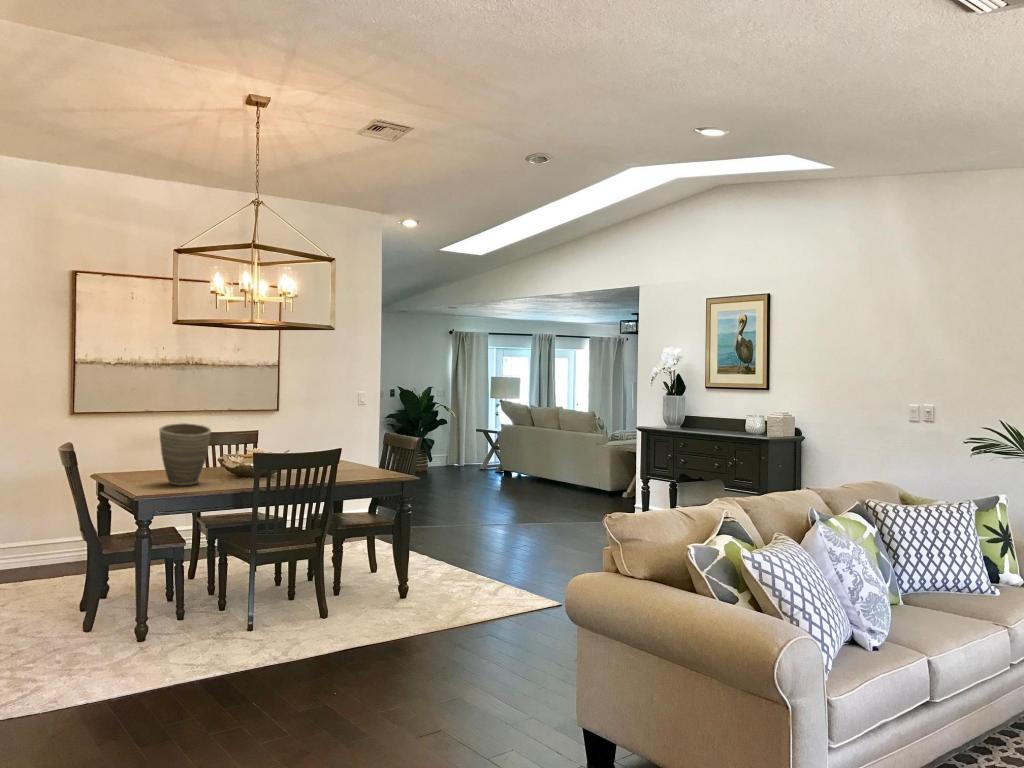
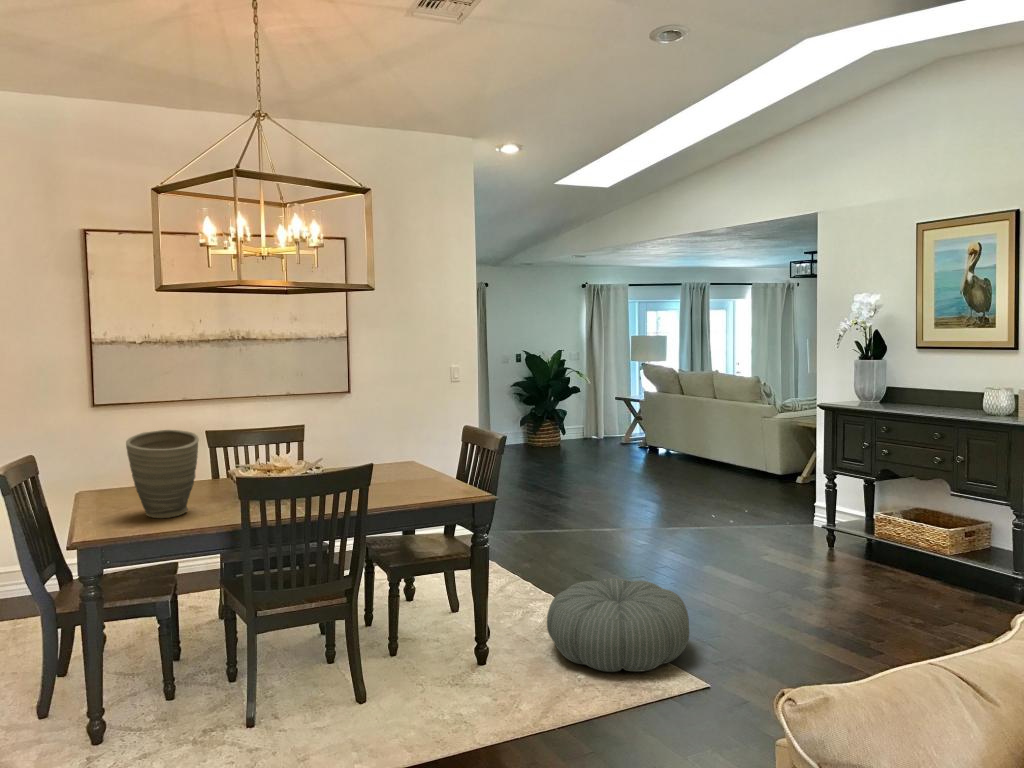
pouf: none [447,541,547,599] -> present [547,578,689,672]

